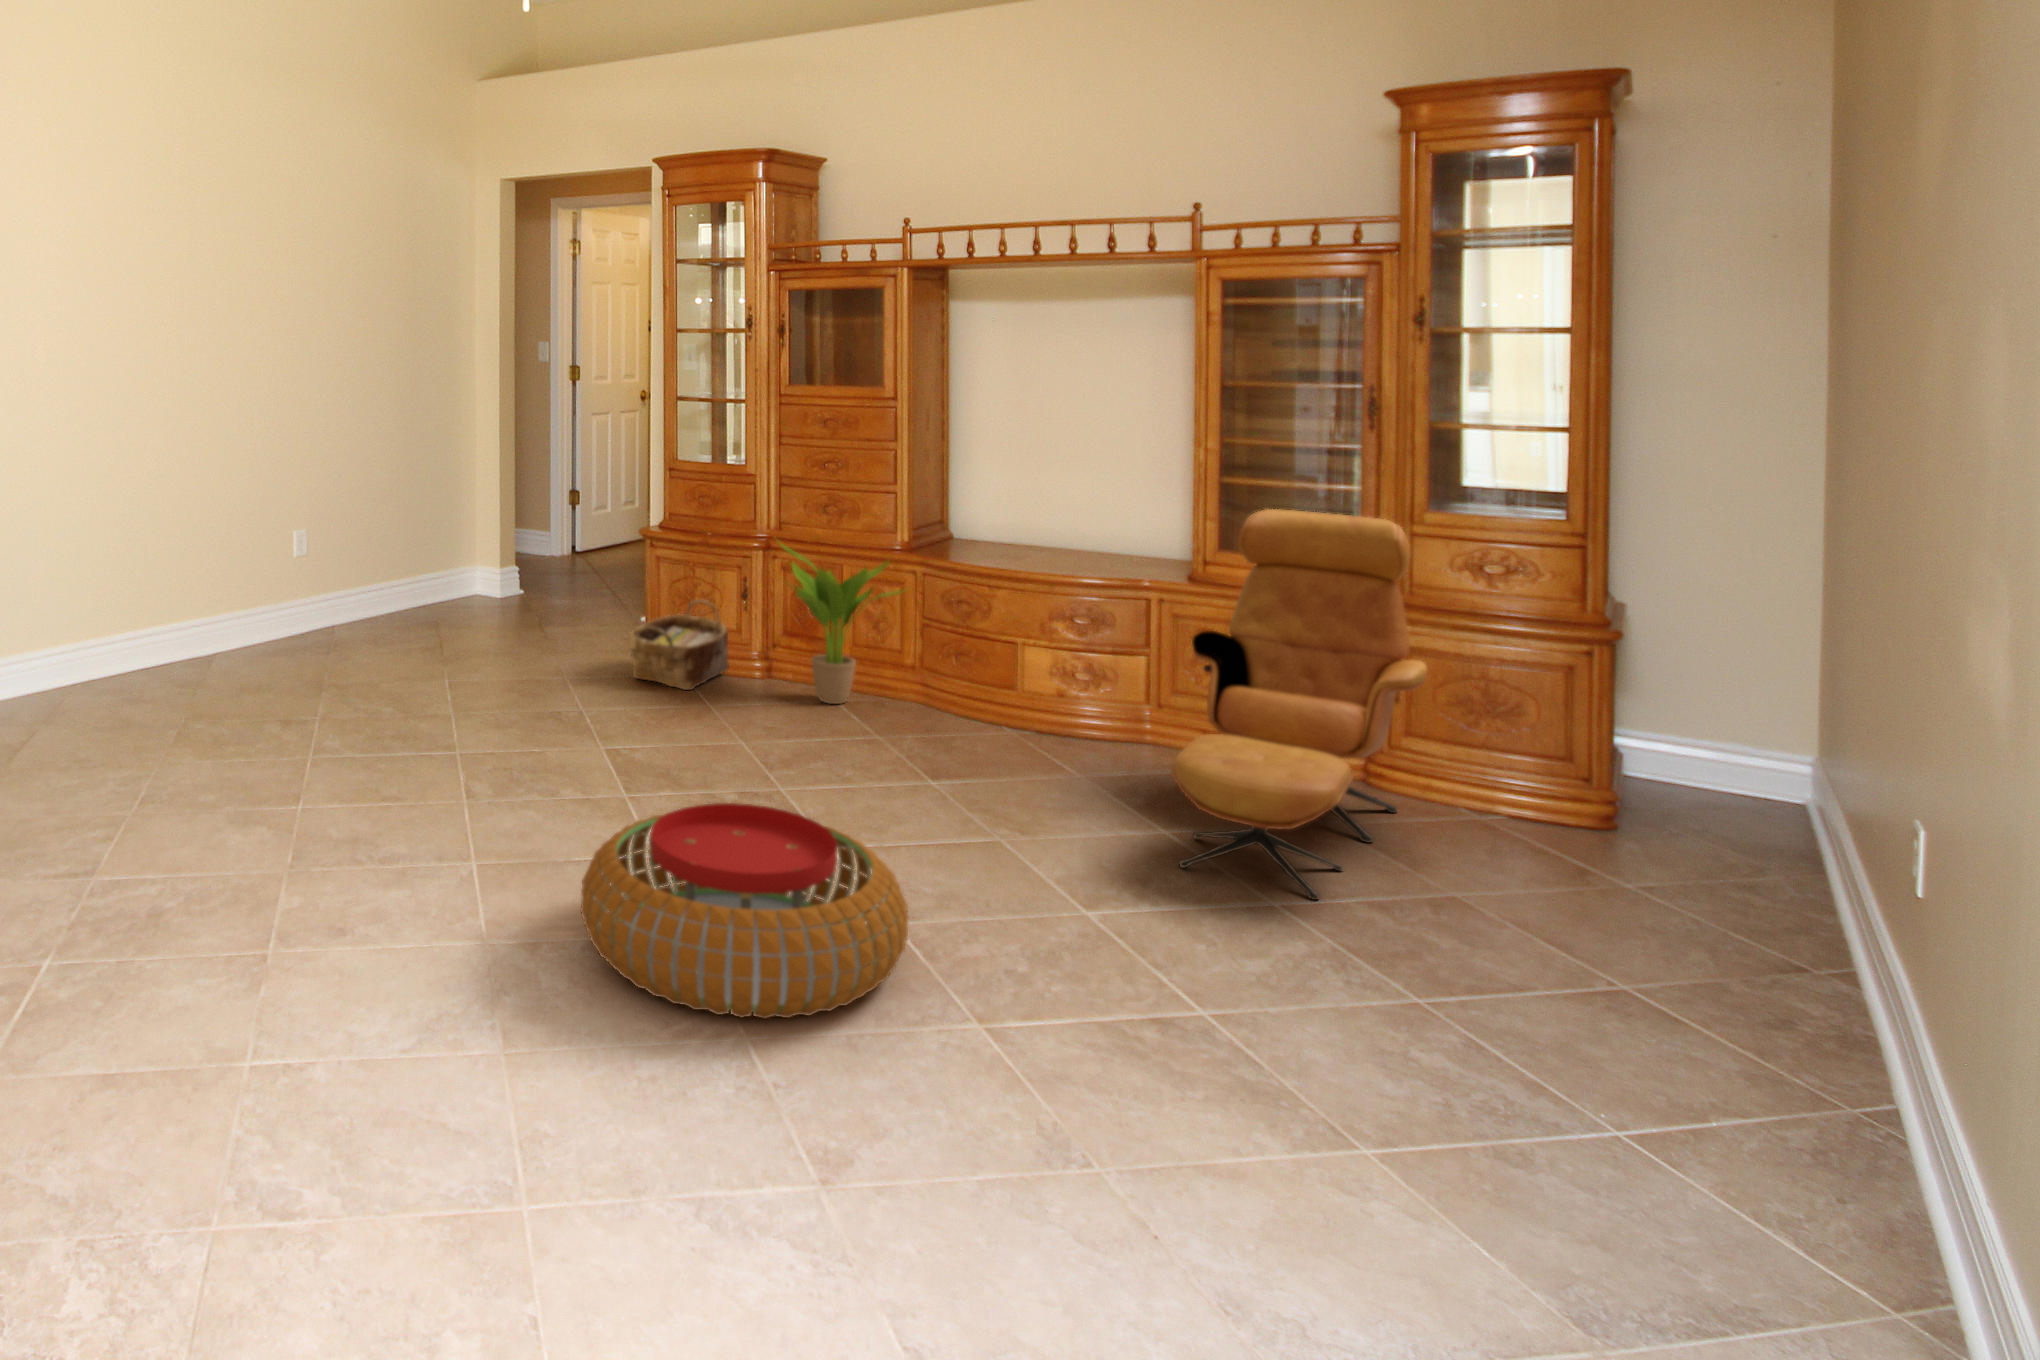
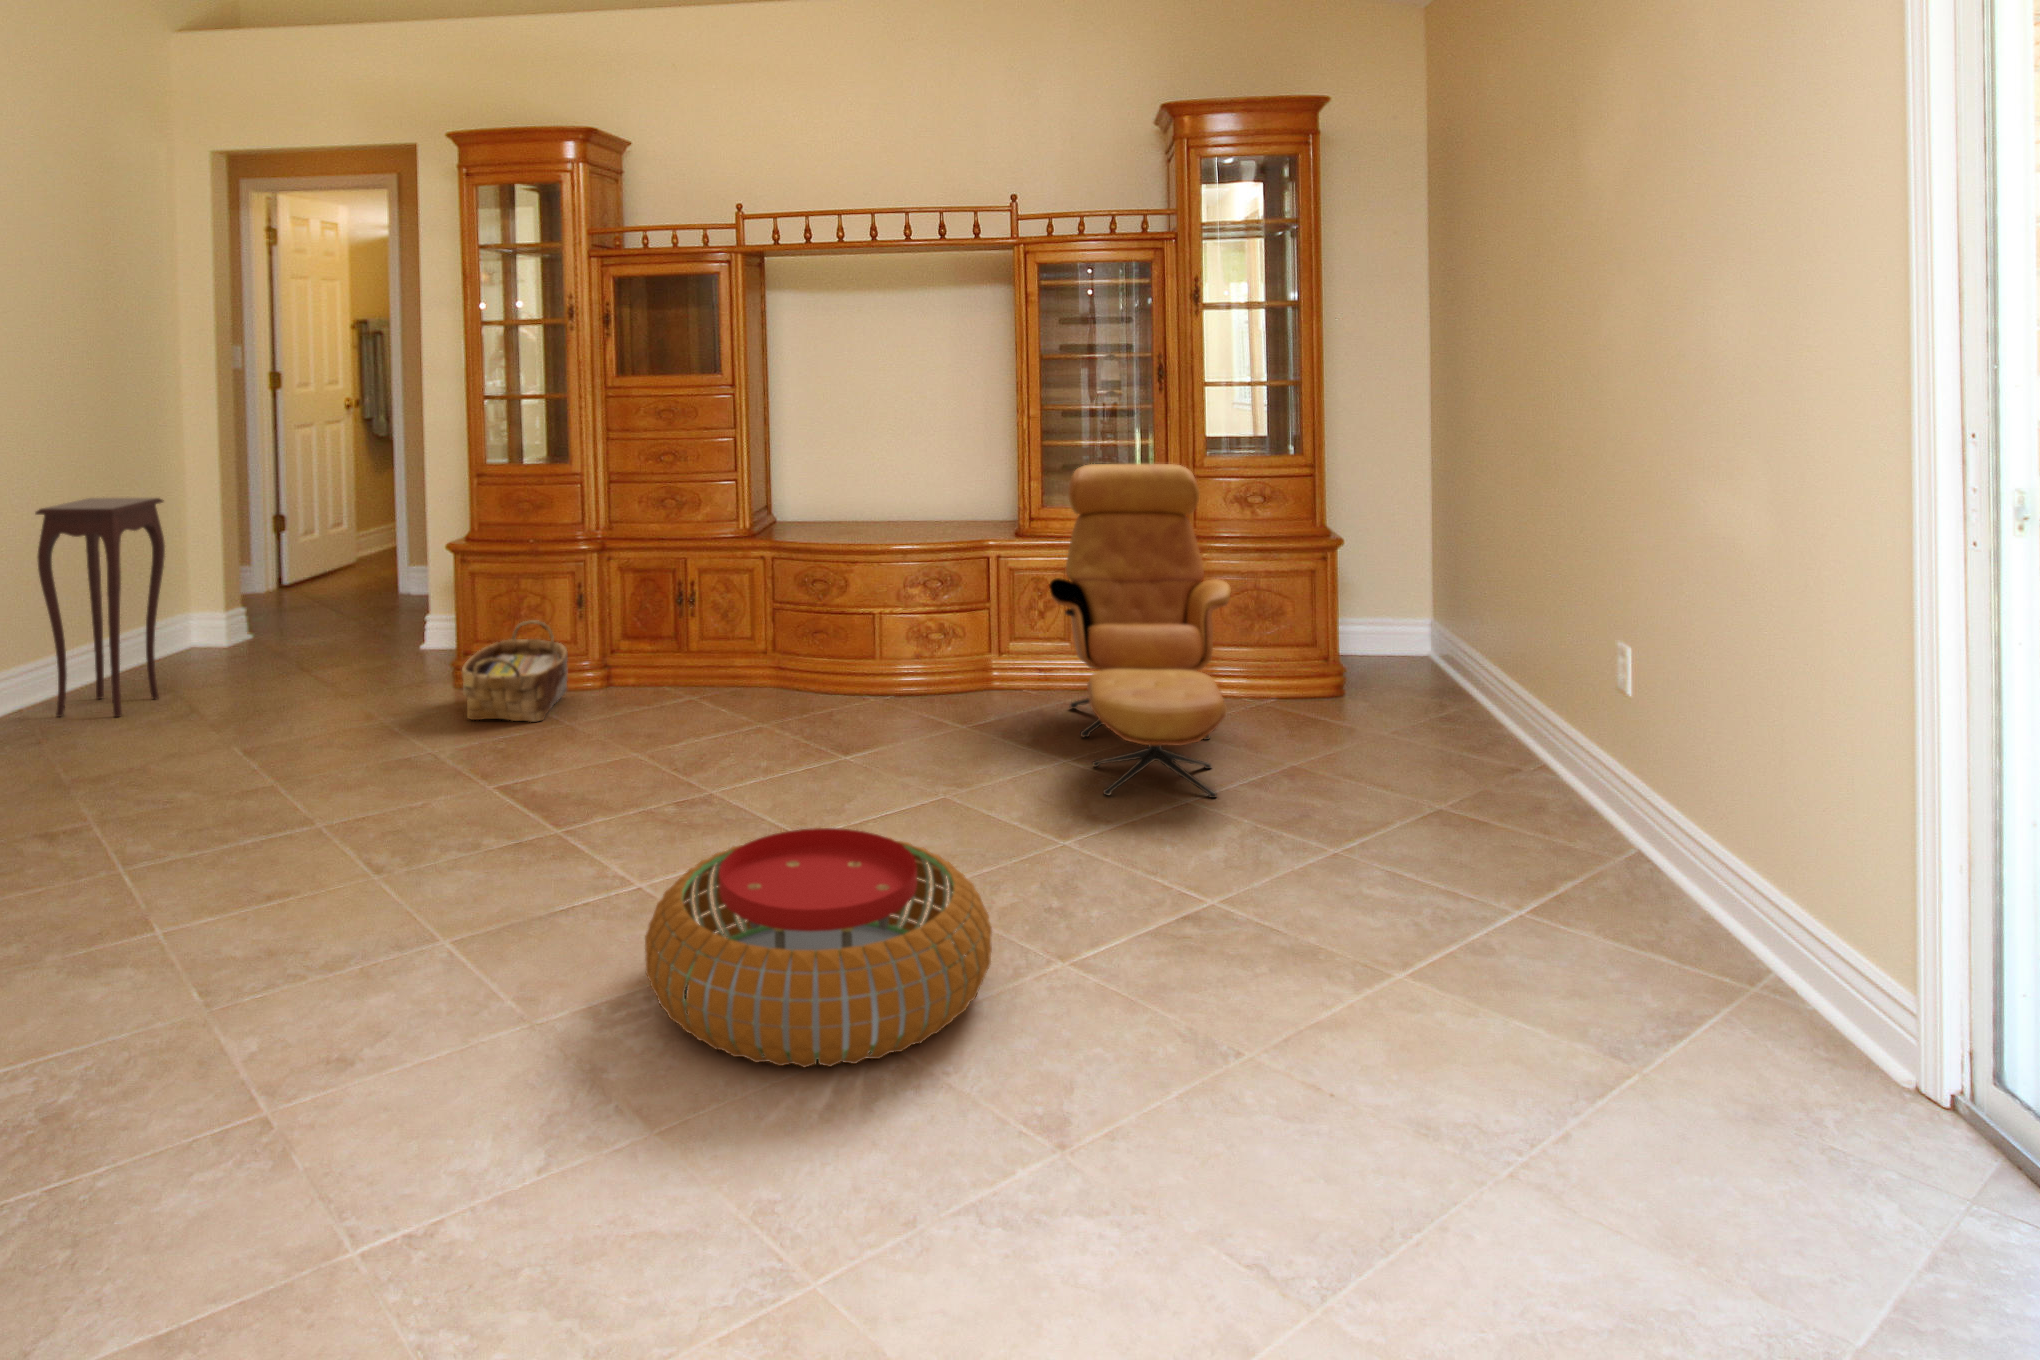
side table: none [353,456,443,631] -> present [36,498,165,717]
potted plant: present [781,544,903,704] -> none [627,540,769,707]

